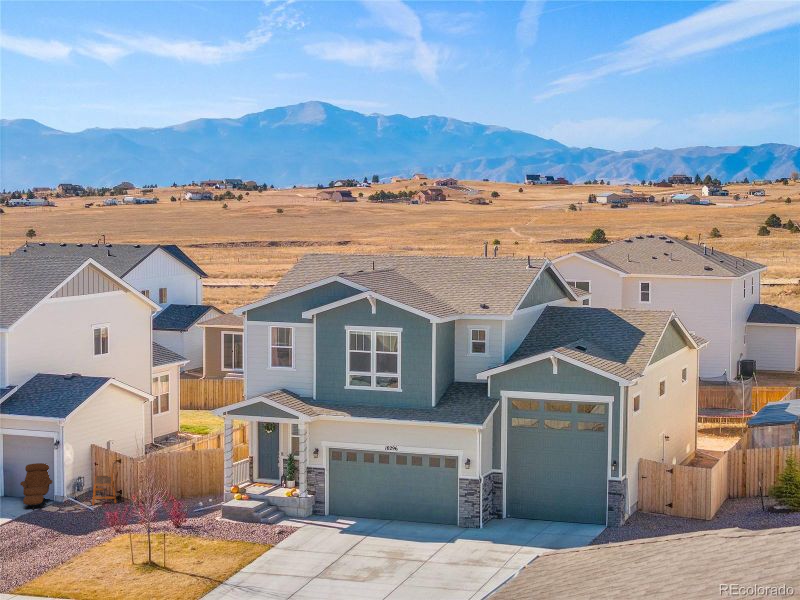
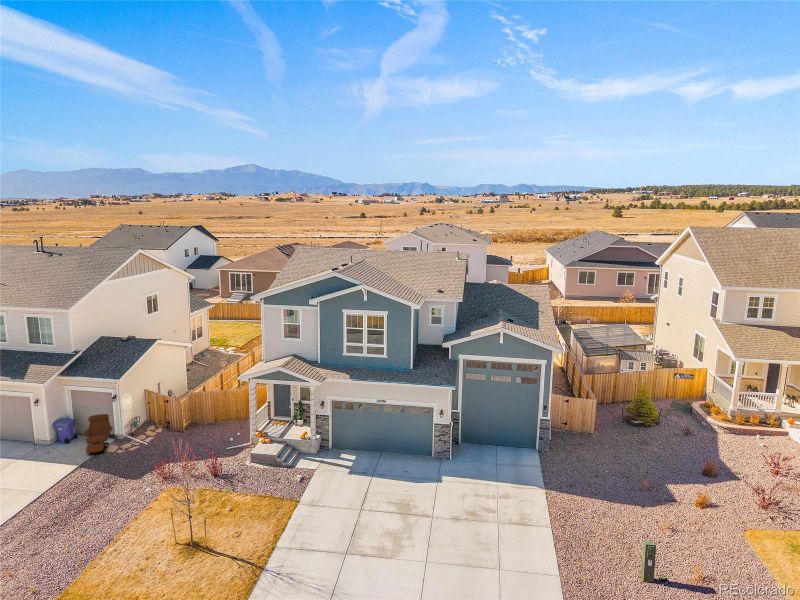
bench: present [92,462,117,505] -> none [146,407,167,447]

